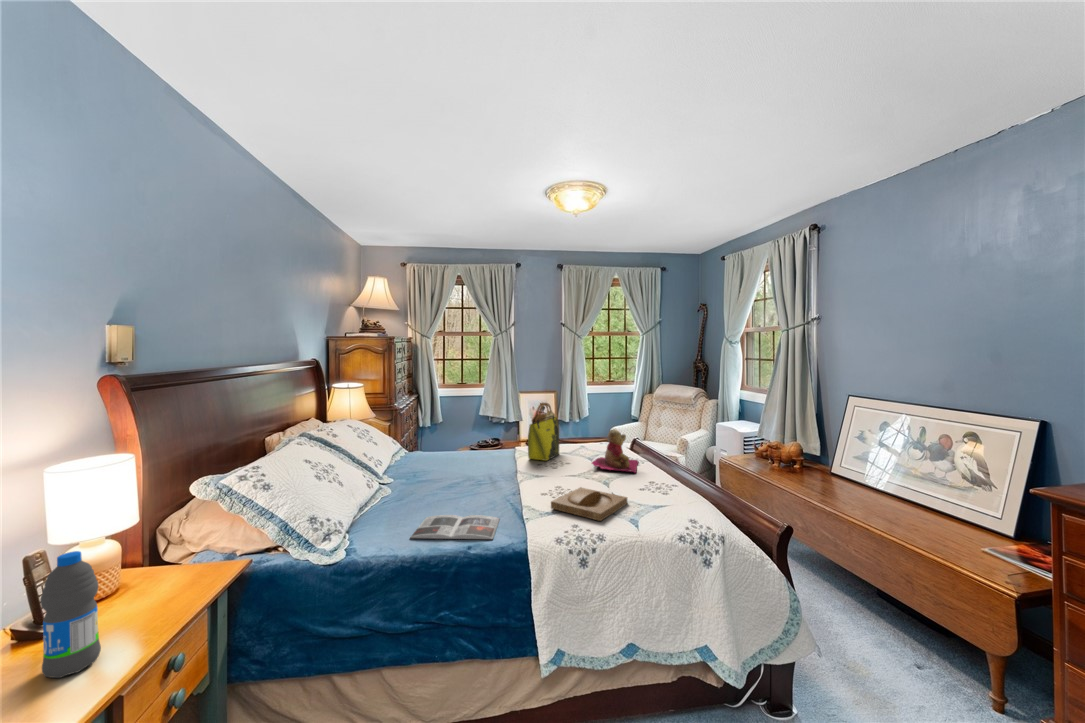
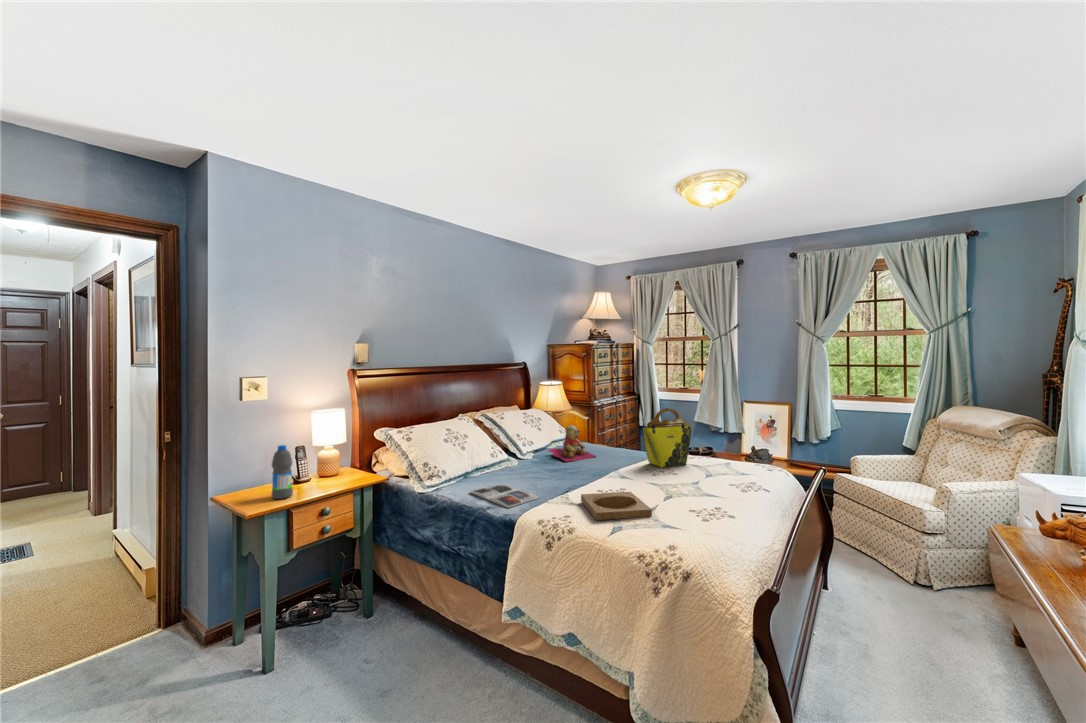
teddy bear: present [592,430,638,473] -> present [548,425,596,462]

